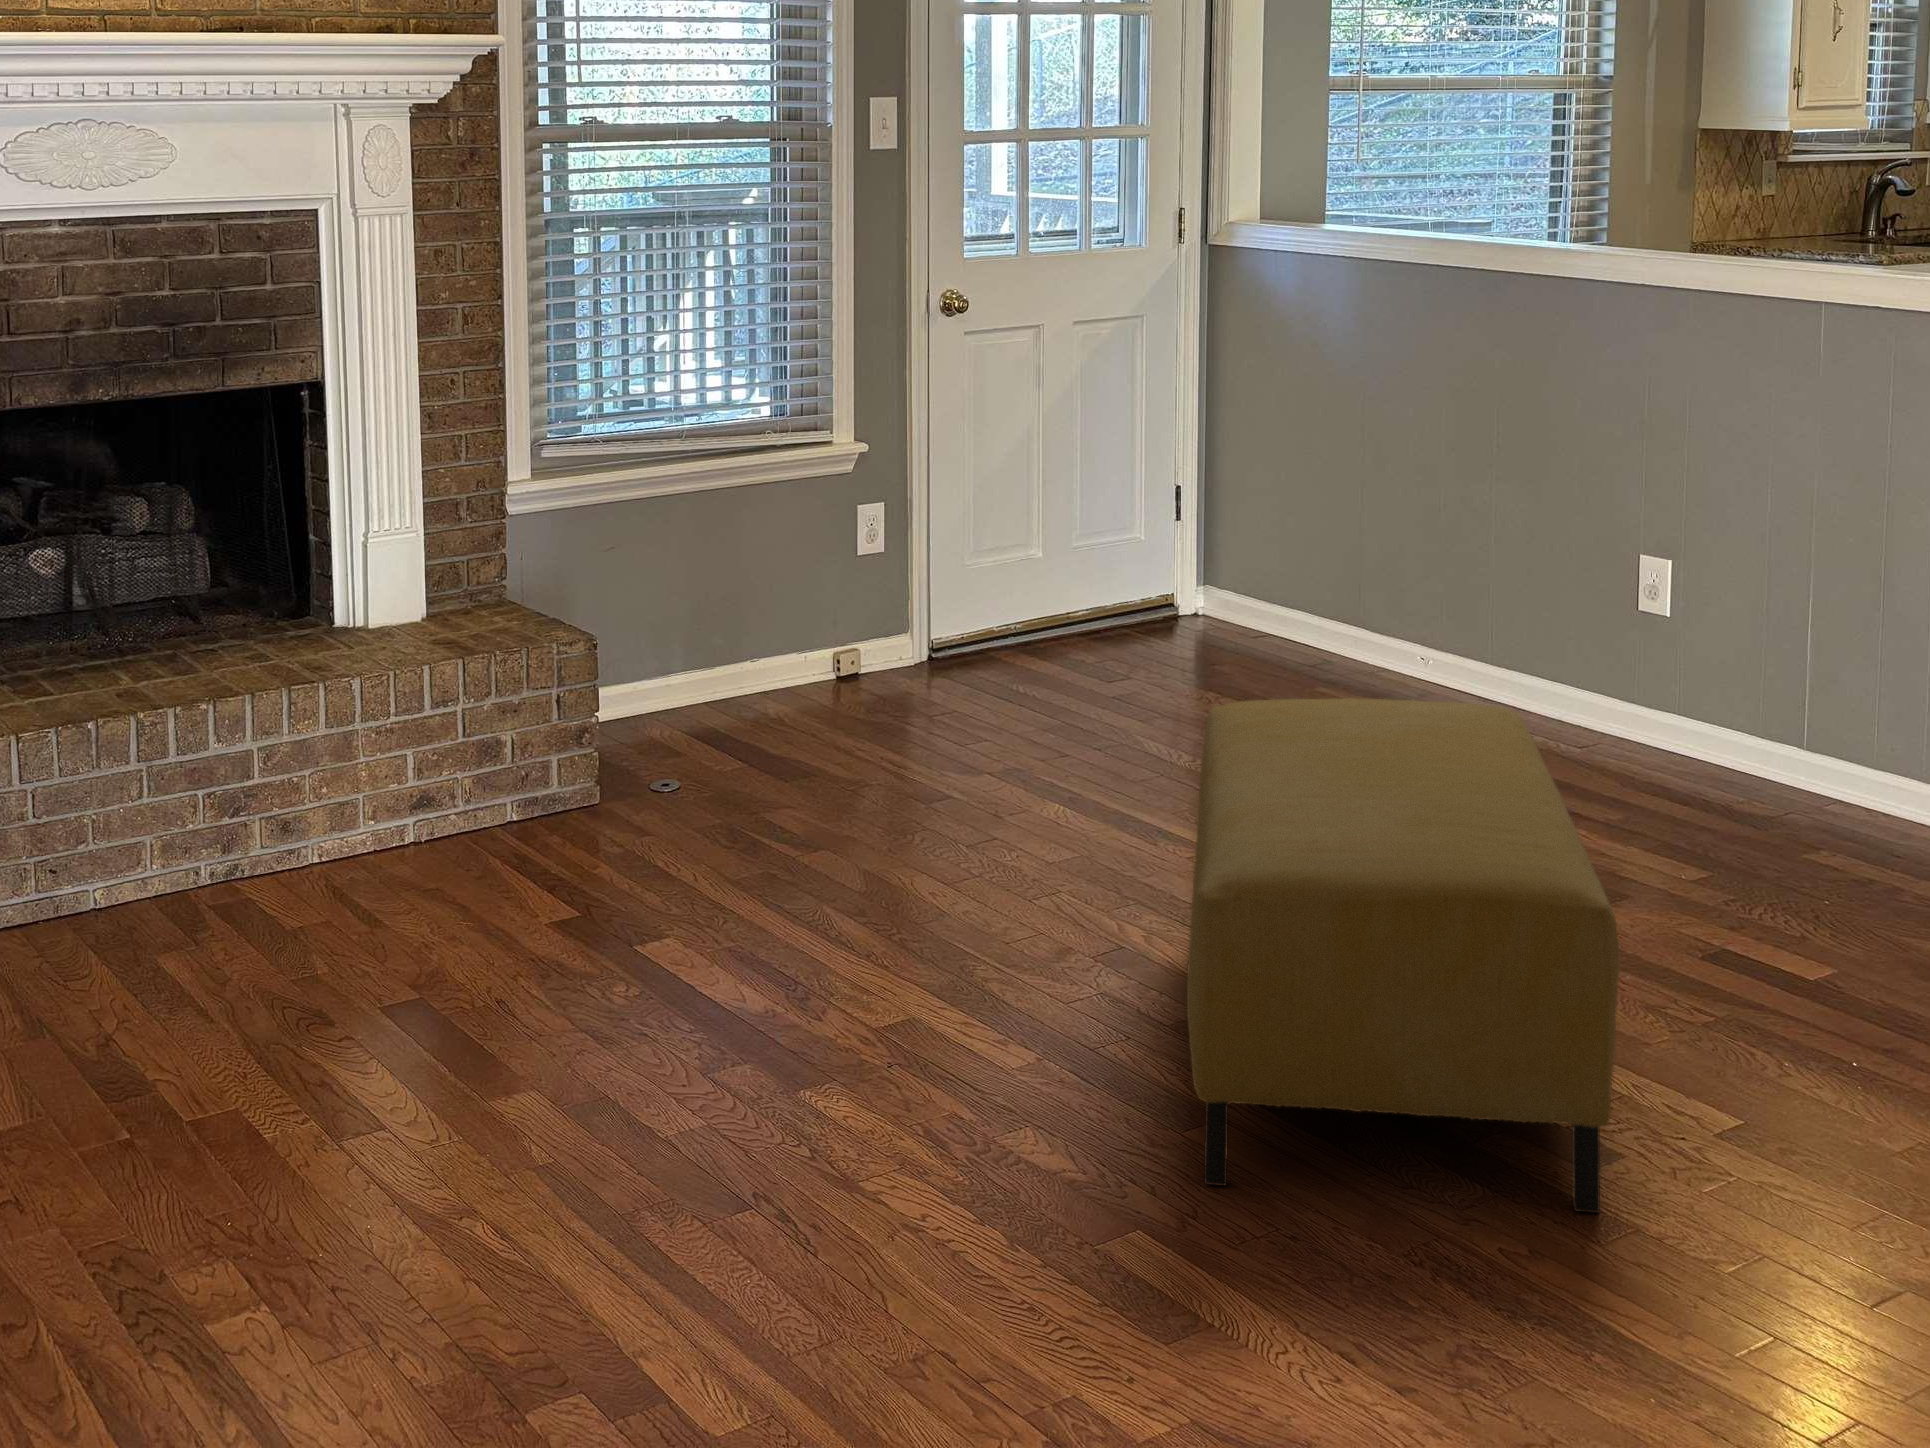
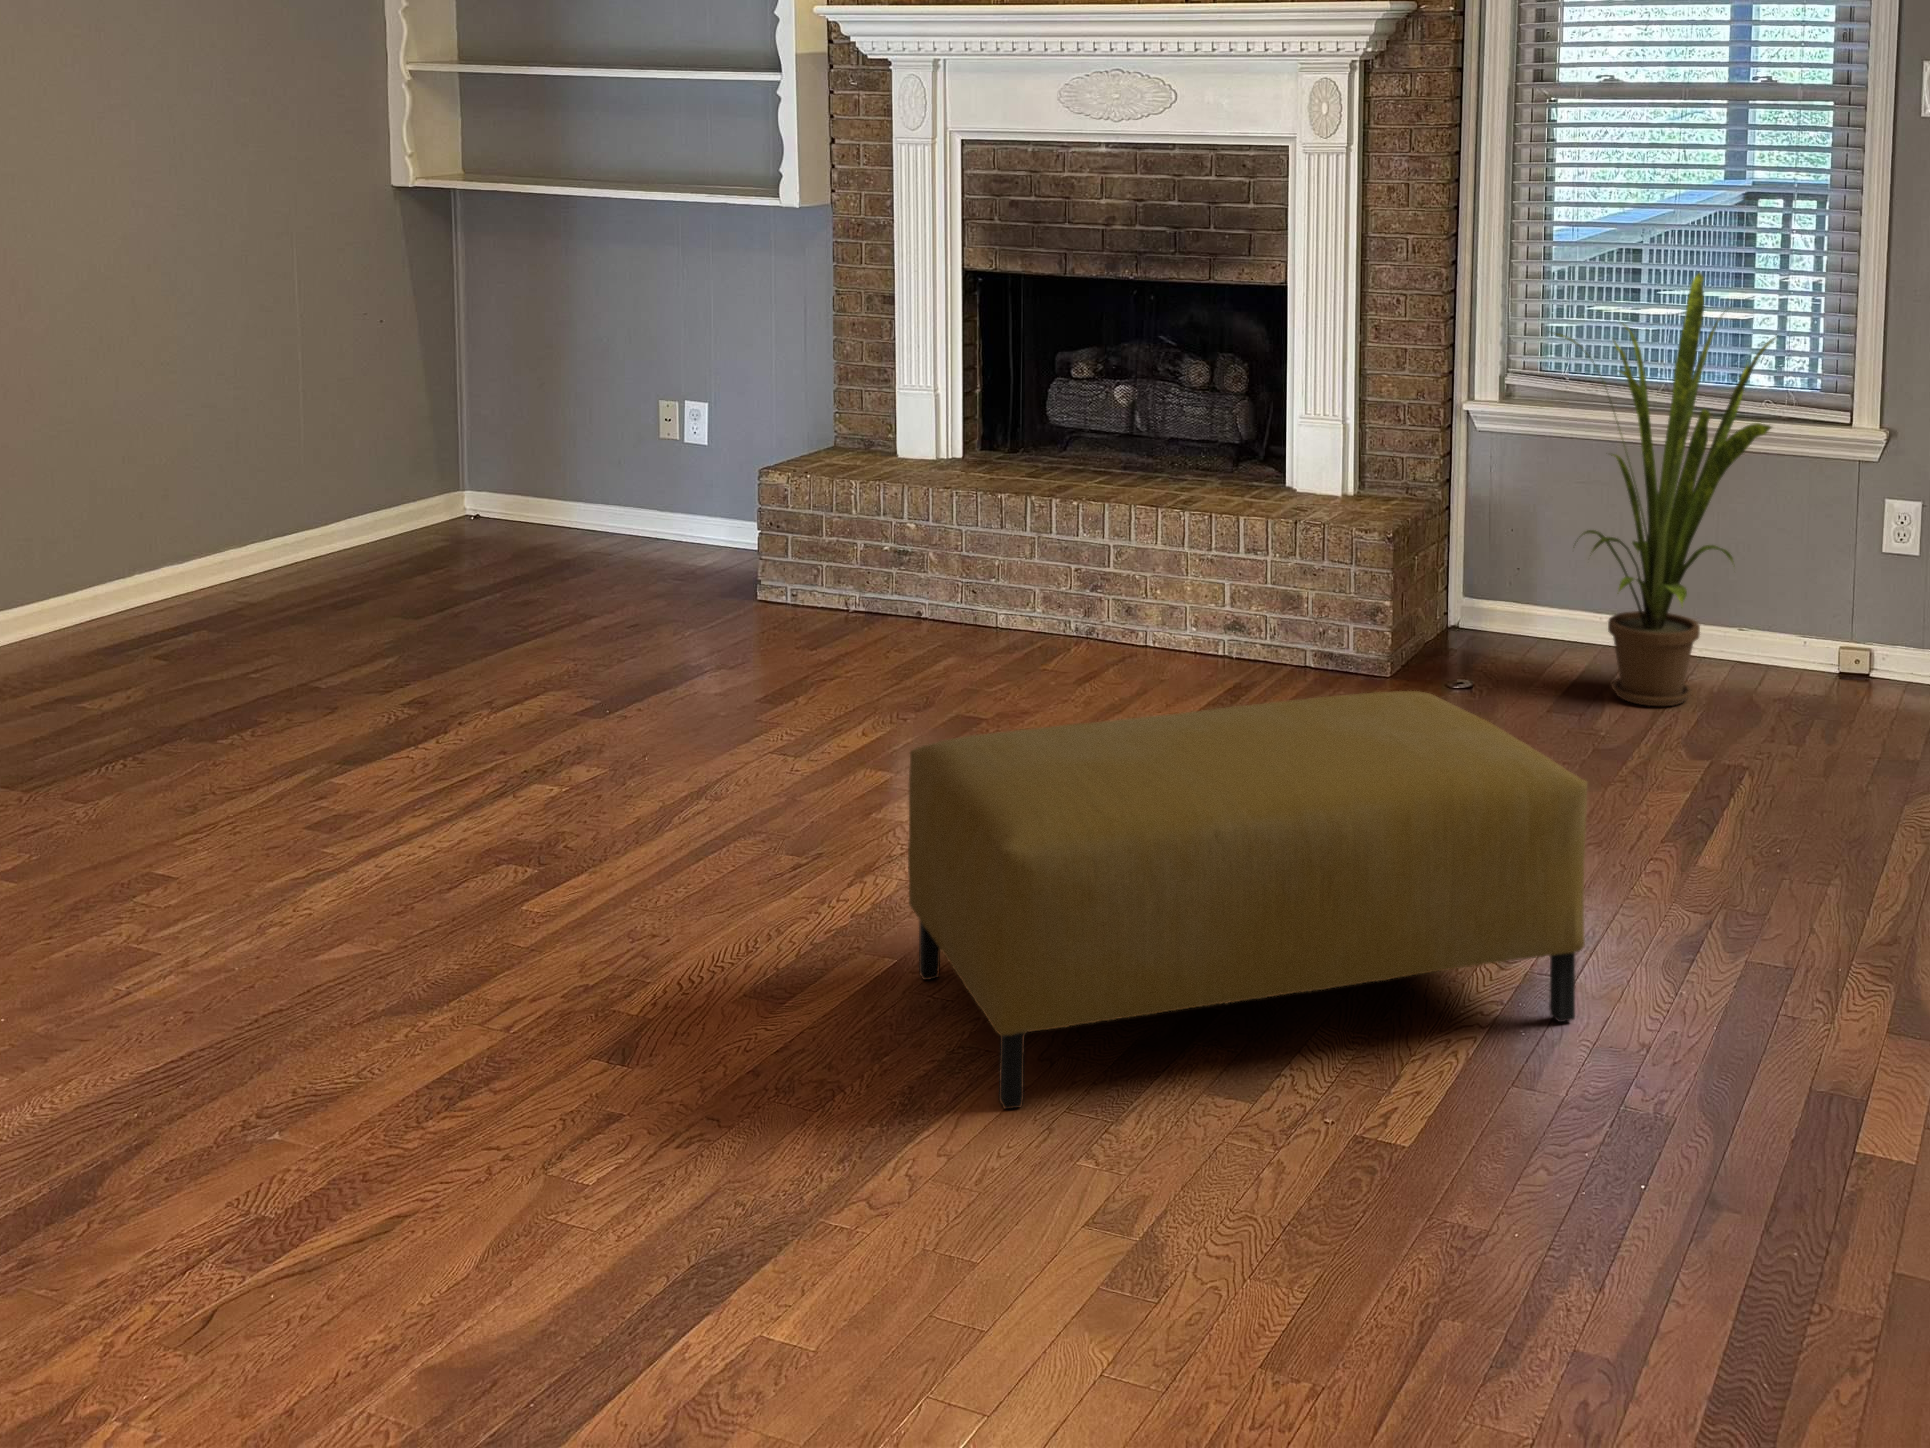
house plant: none [670,310,919,749] -> present [1554,273,1779,706]

